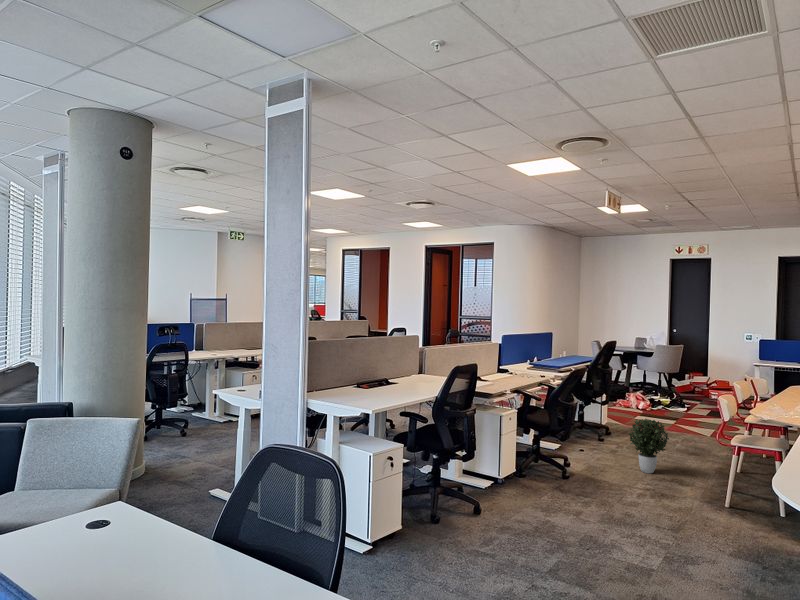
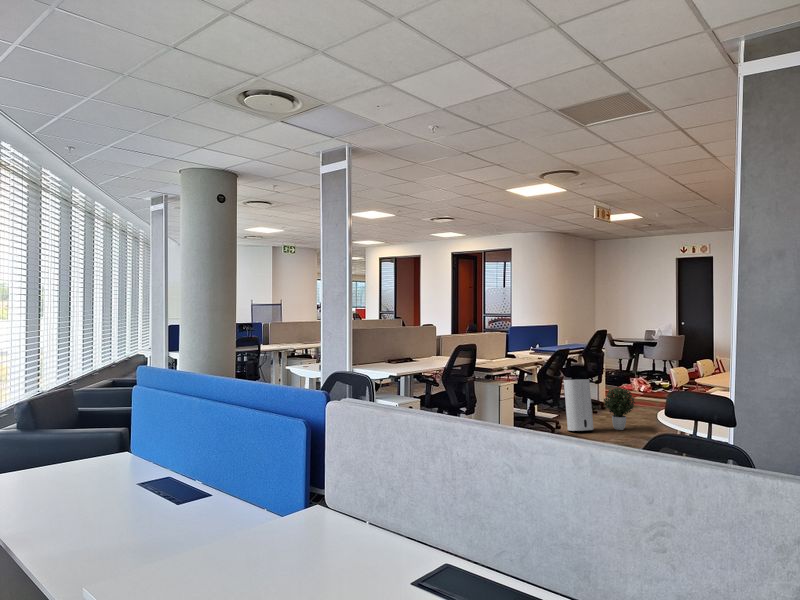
air purifier: none [581,408,618,476] -> present [564,379,594,431]

